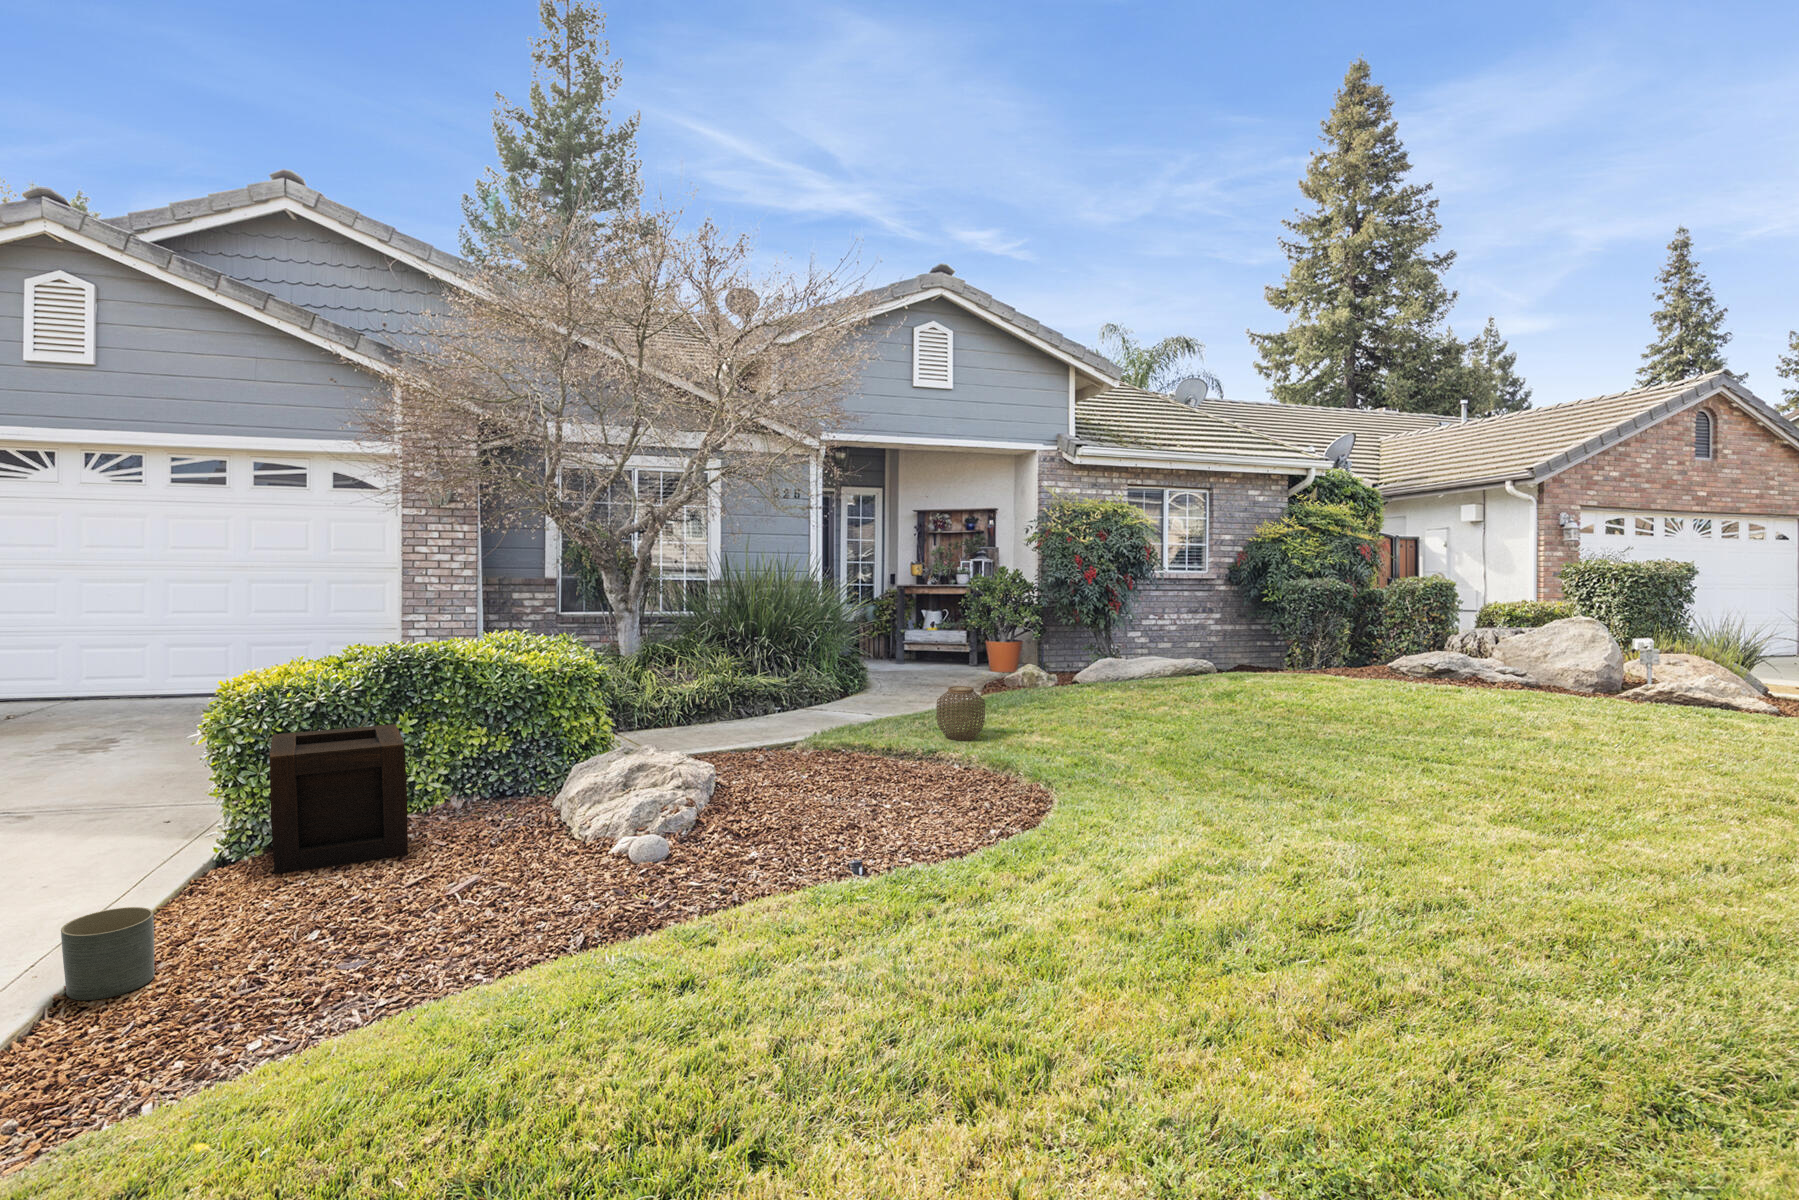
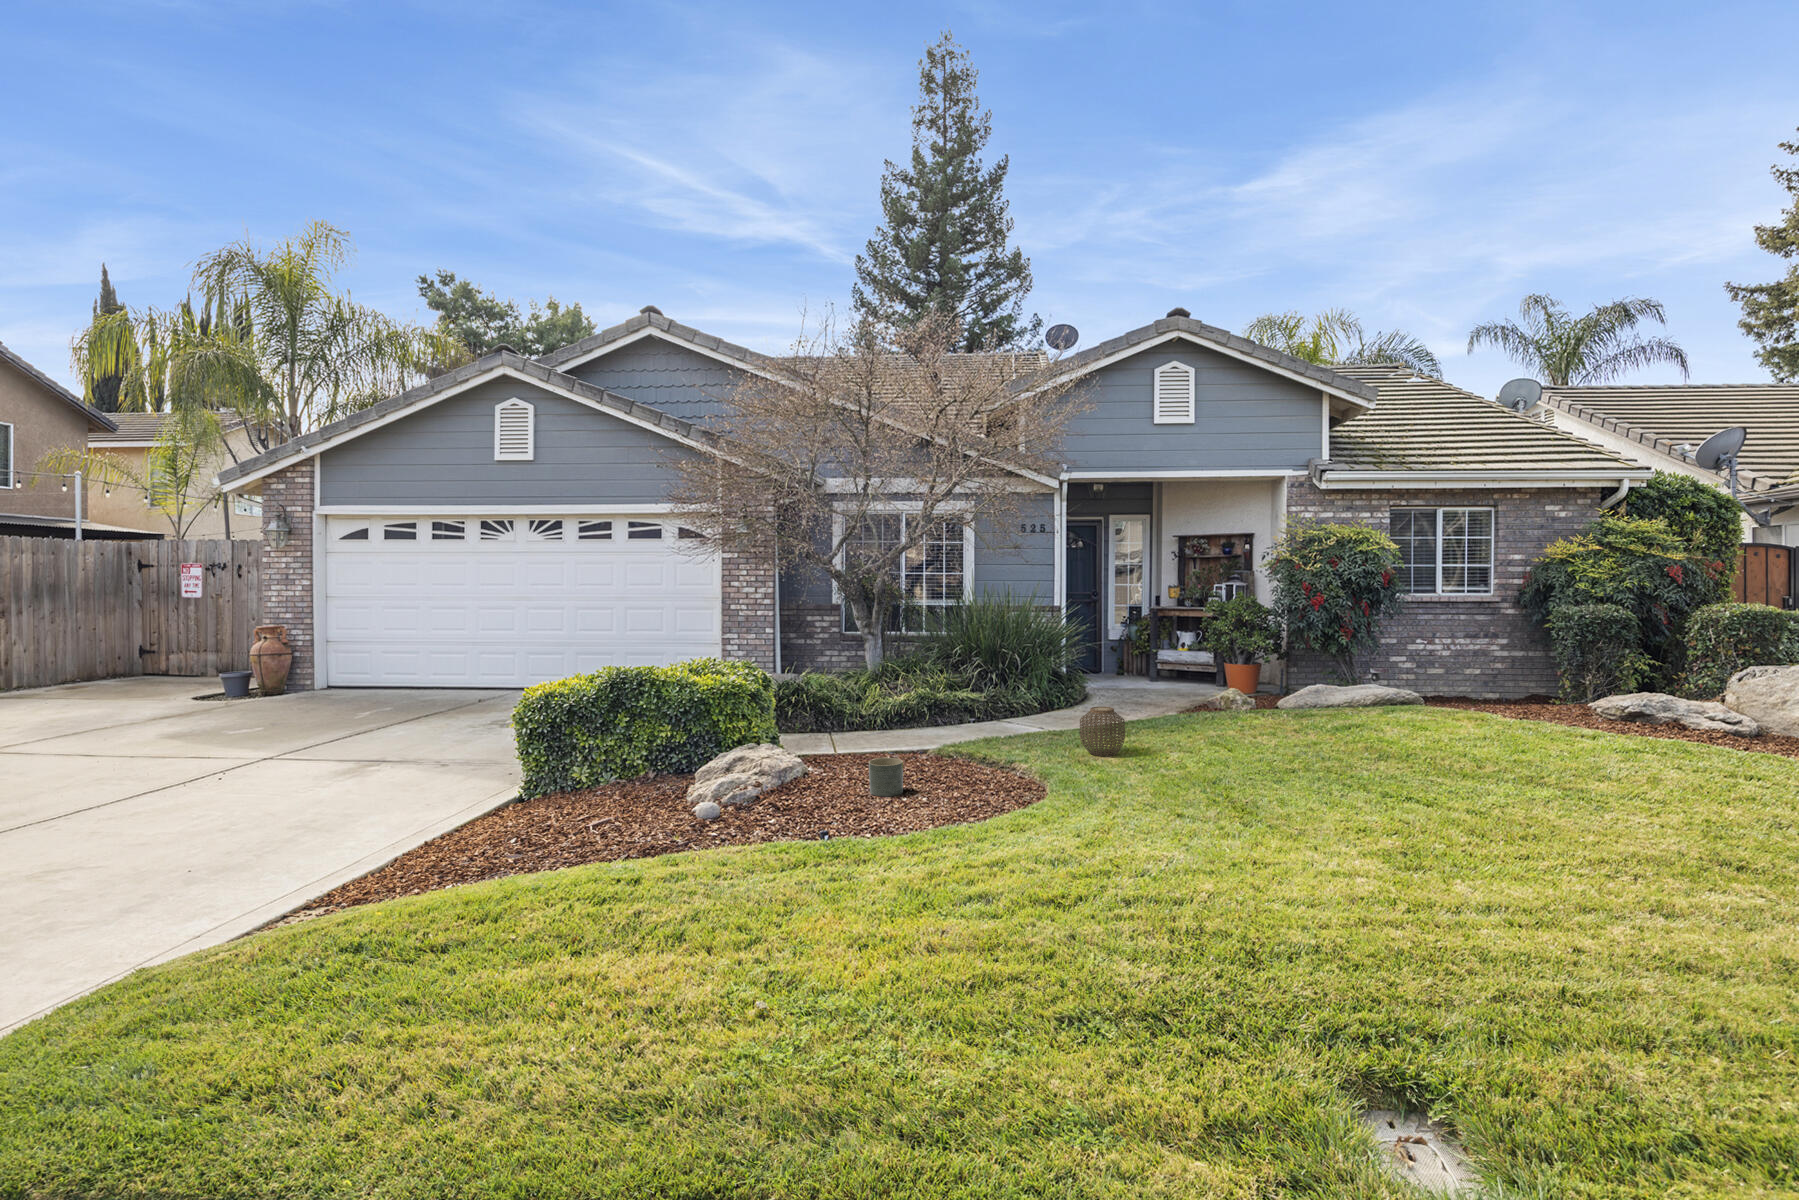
wooden crate: present [270,724,408,874] -> none [514,718,615,816]
planter: present [61,907,155,1000] -> present [869,758,903,797]

